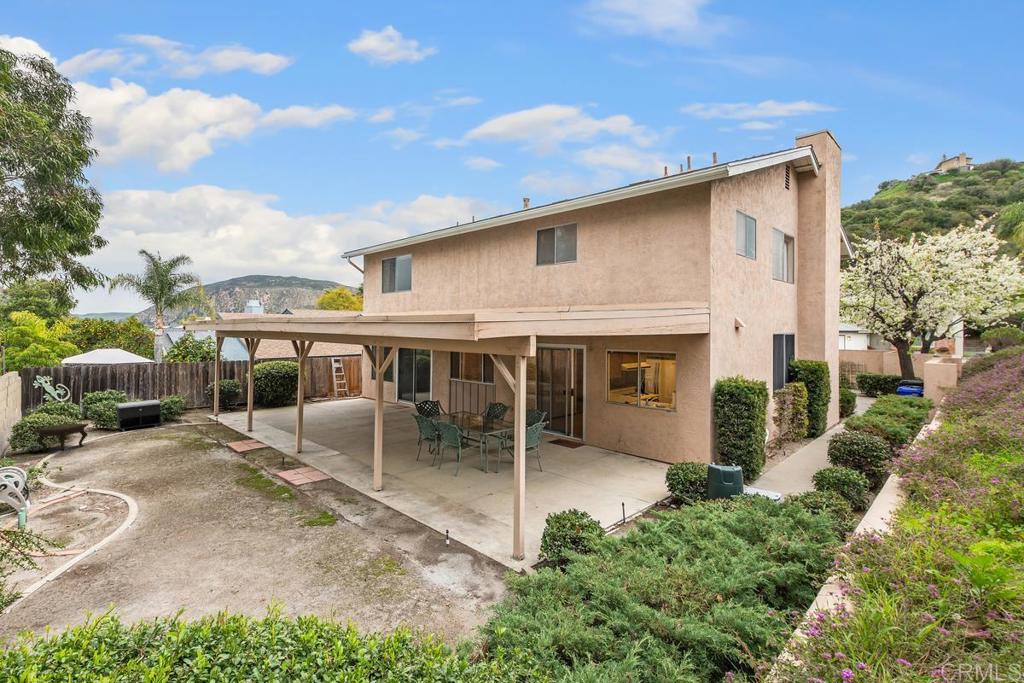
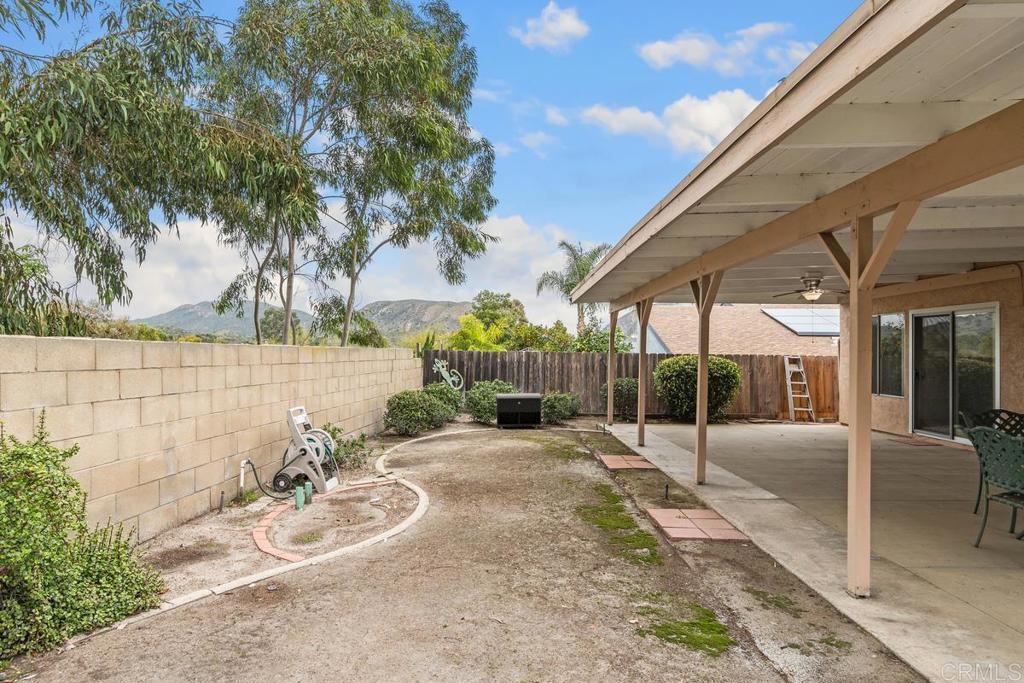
side table: present [34,424,88,451] -> none [410,408,459,439]

